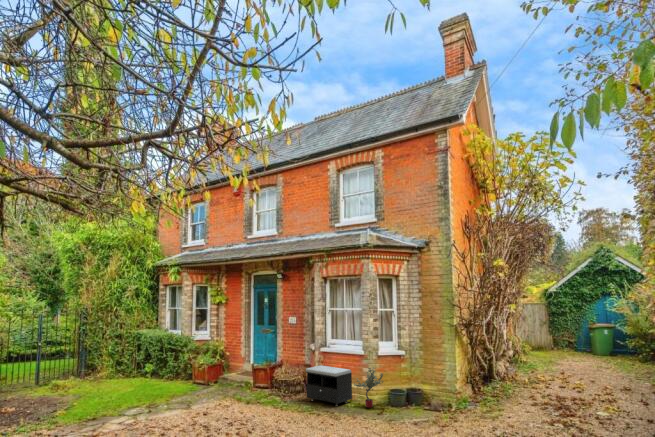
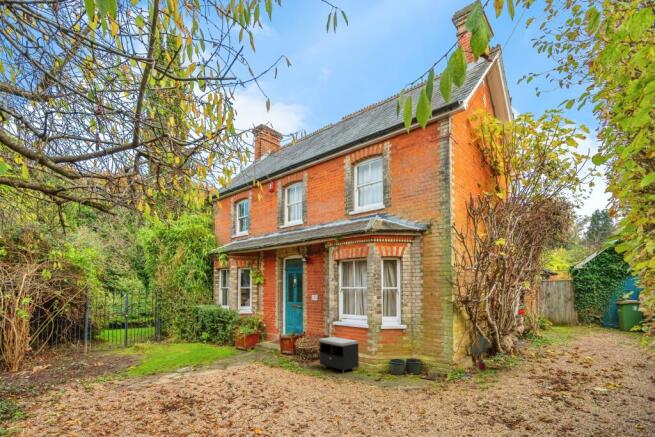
potted tree: present [354,368,383,408] -> present [471,335,489,370]

